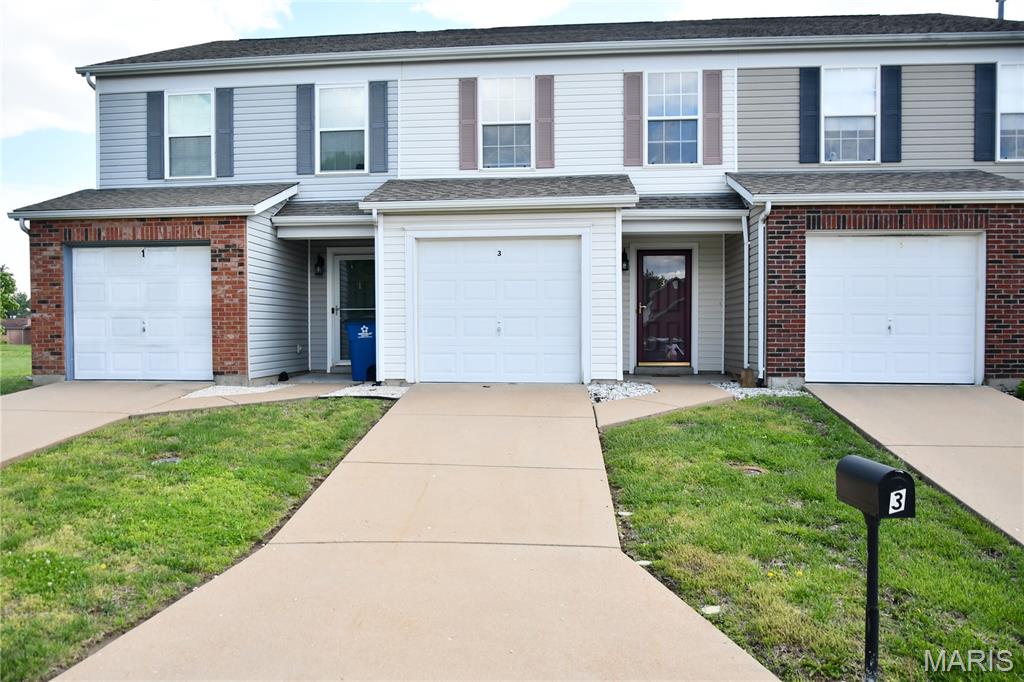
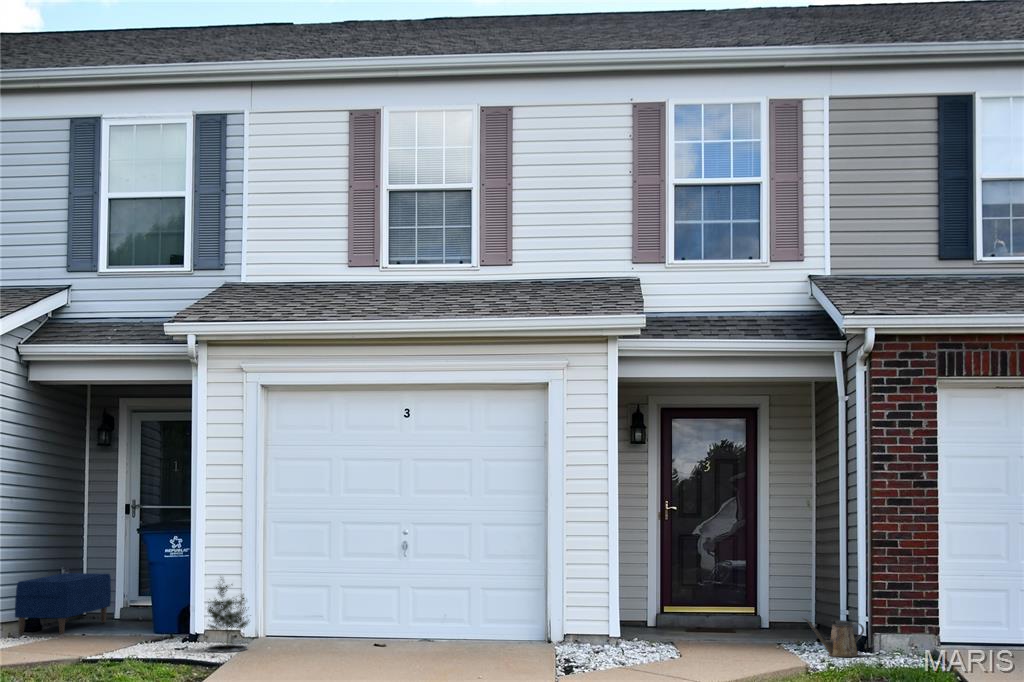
potted tree: none [389,345,416,388] -> present [206,579,249,652]
bench: none [279,347,329,380] -> present [15,573,111,635]

